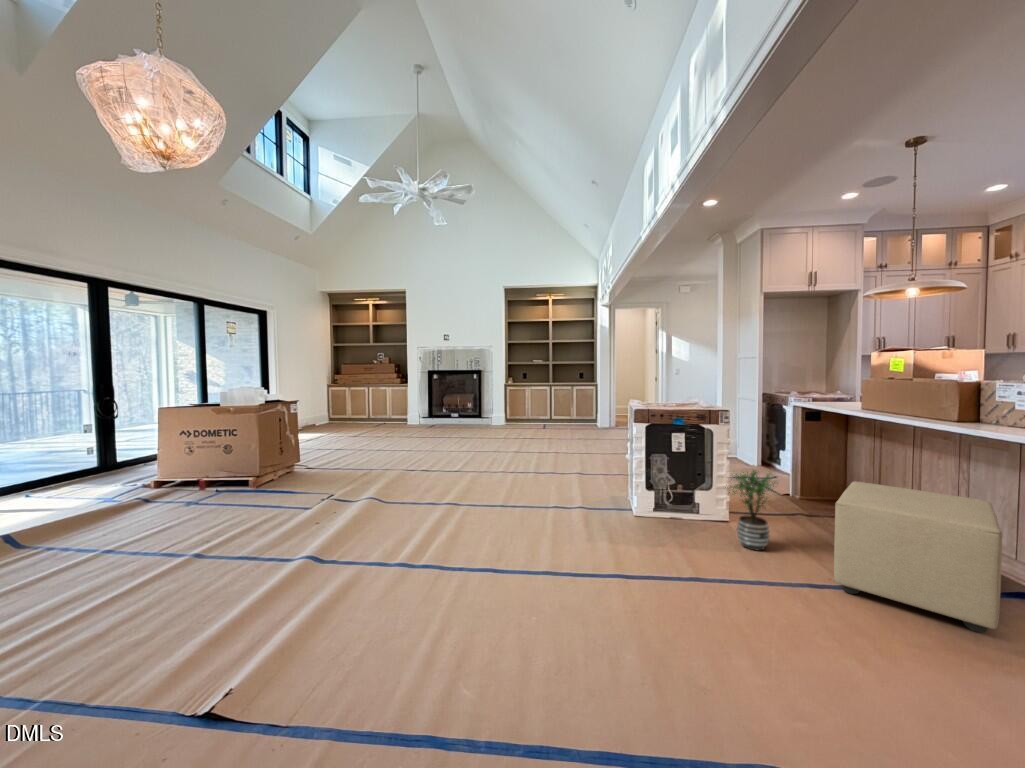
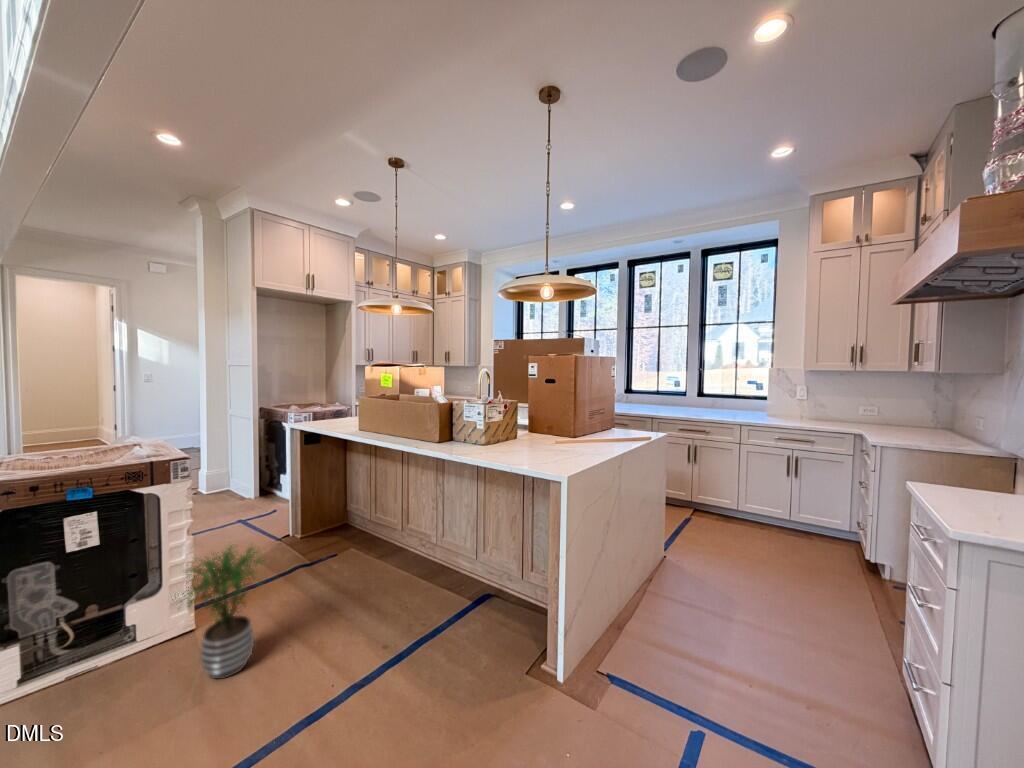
ottoman: present [834,481,1002,632] -> none [335,516,481,693]

